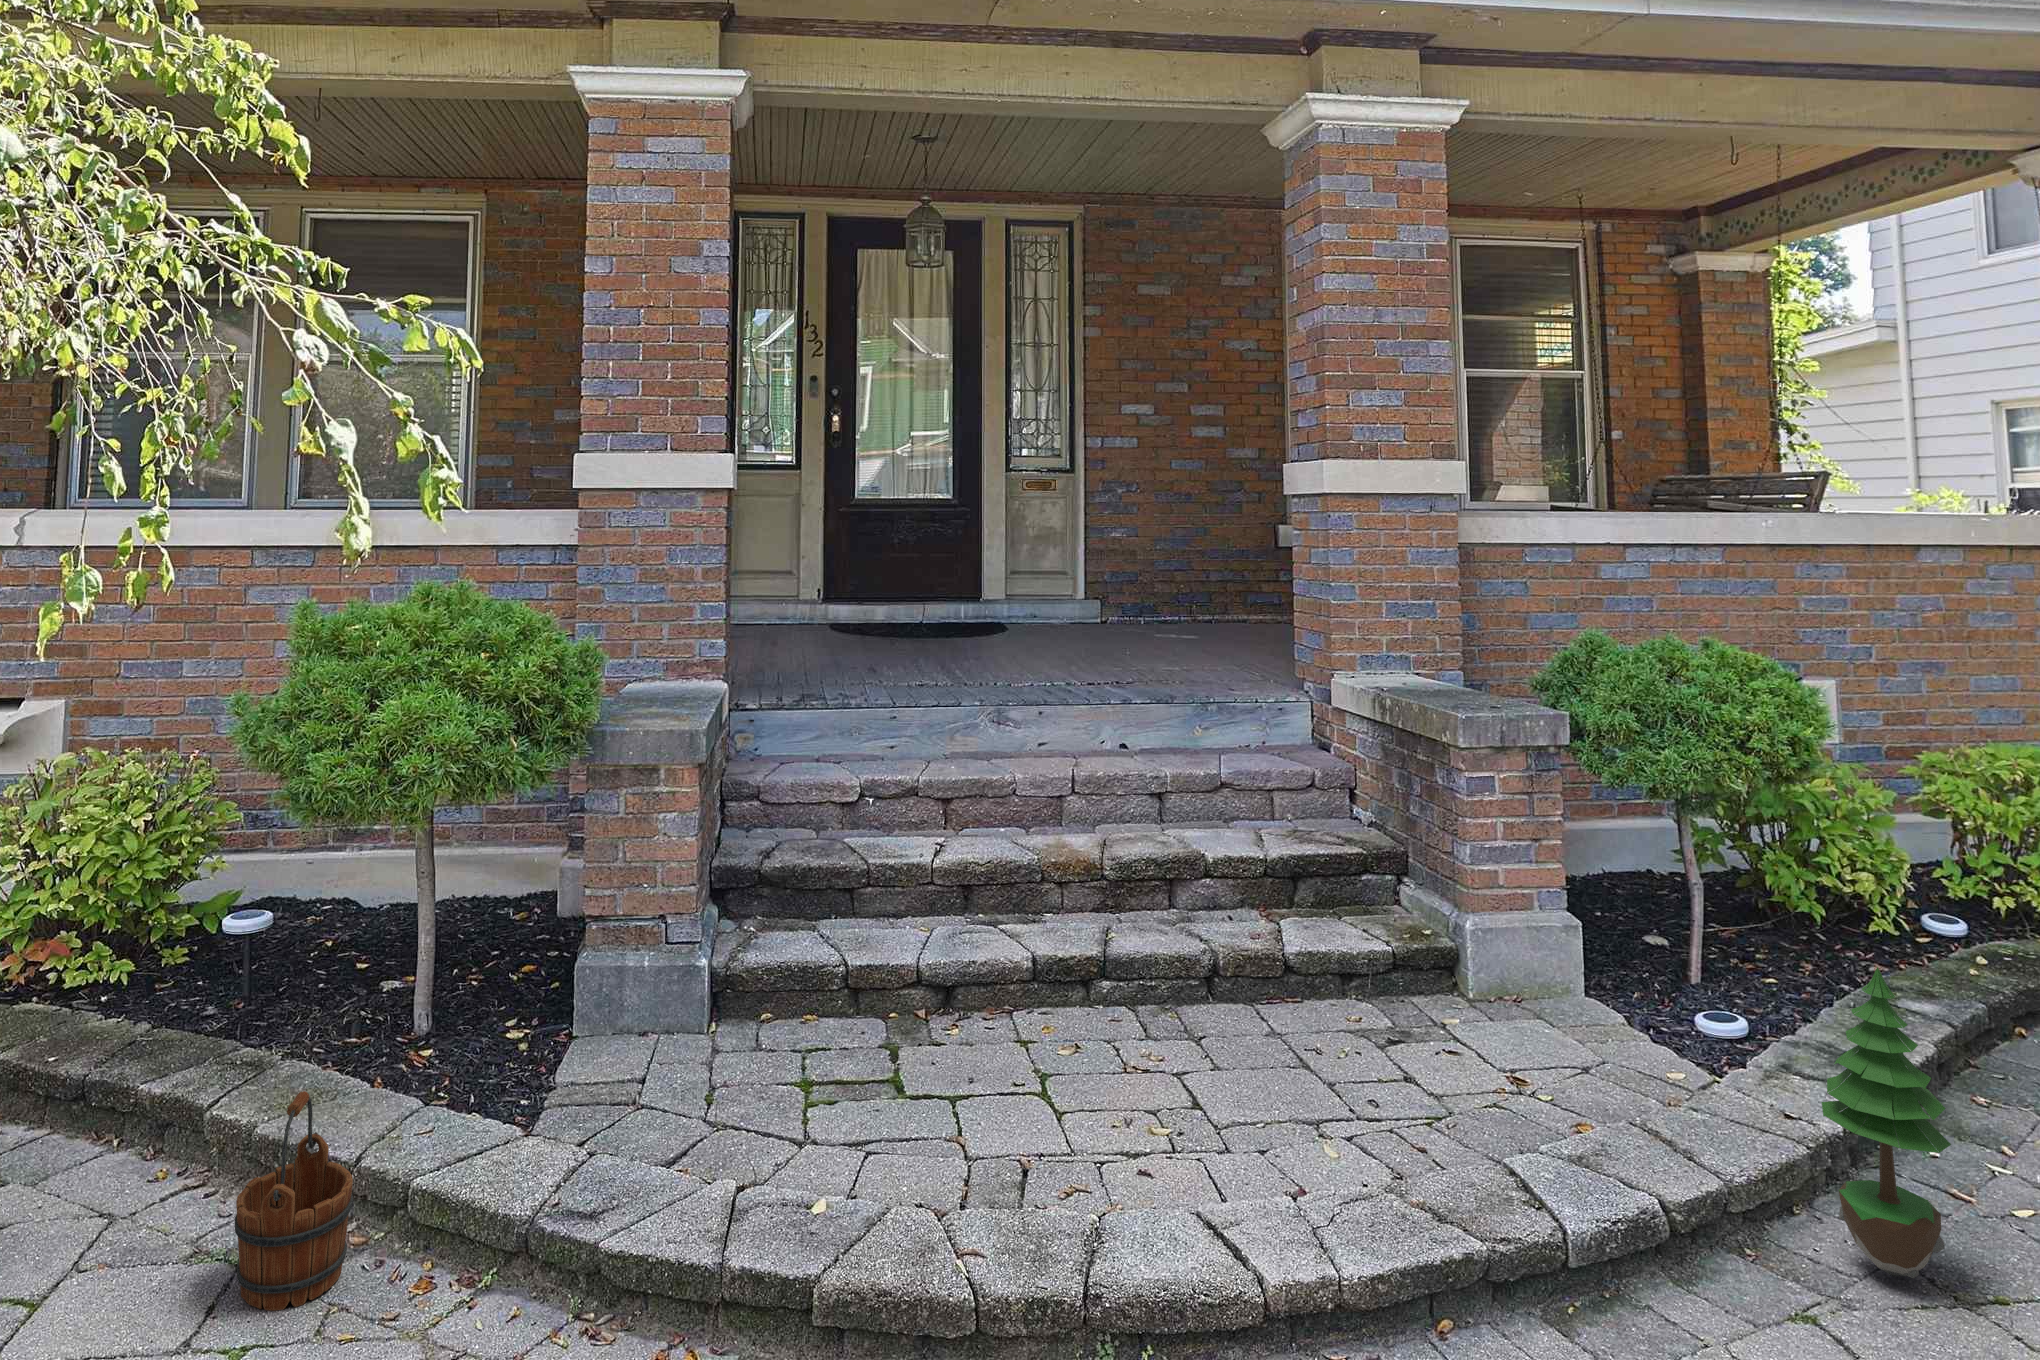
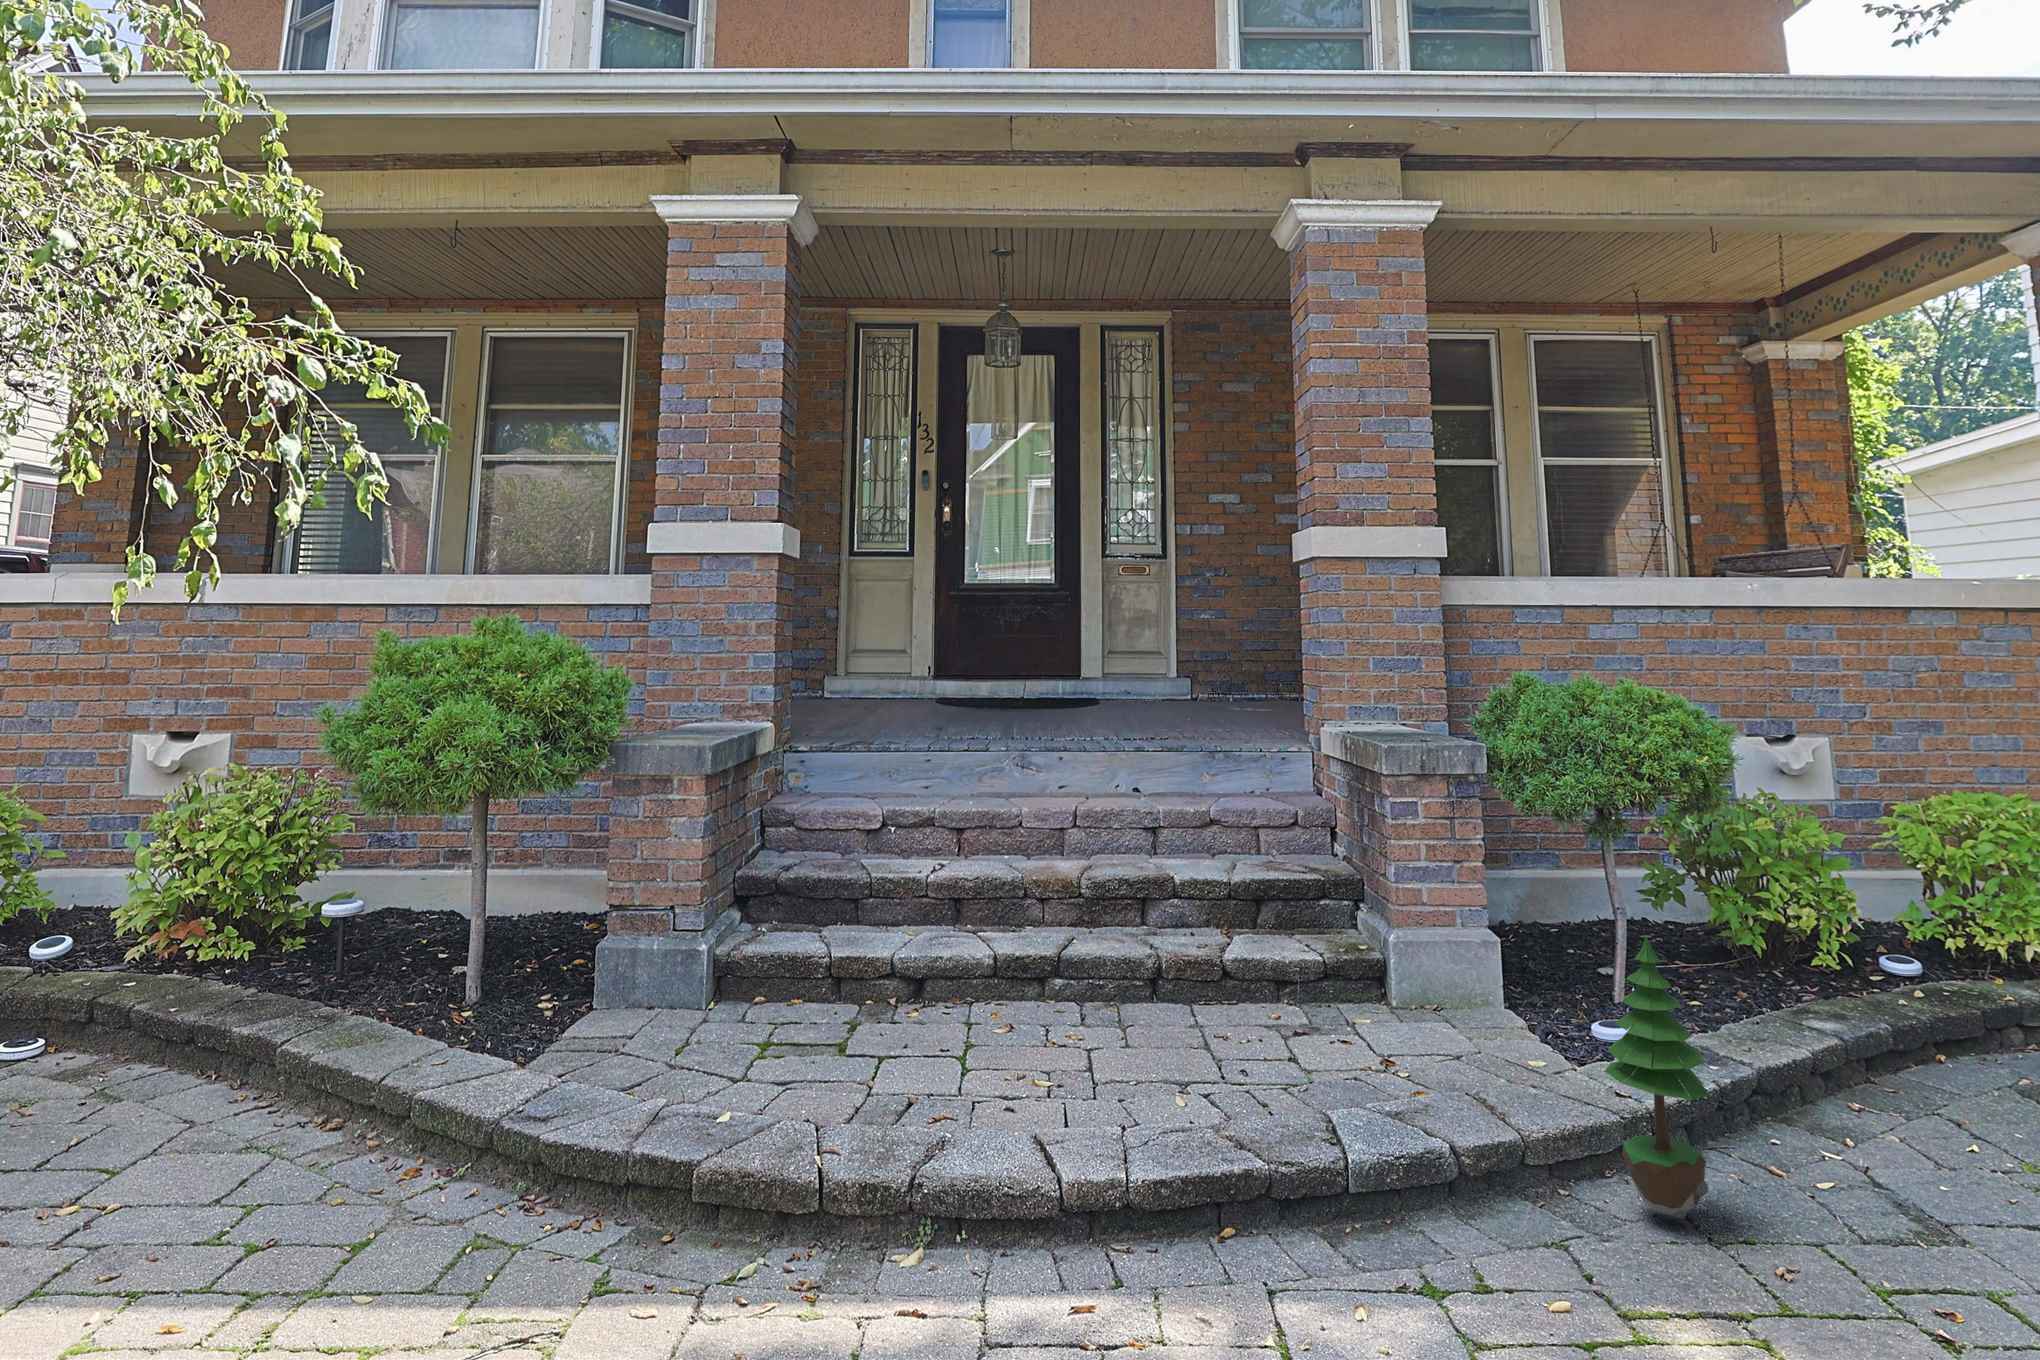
wooden bucket: present [235,1091,353,1311] -> none [274,1008,370,1180]

